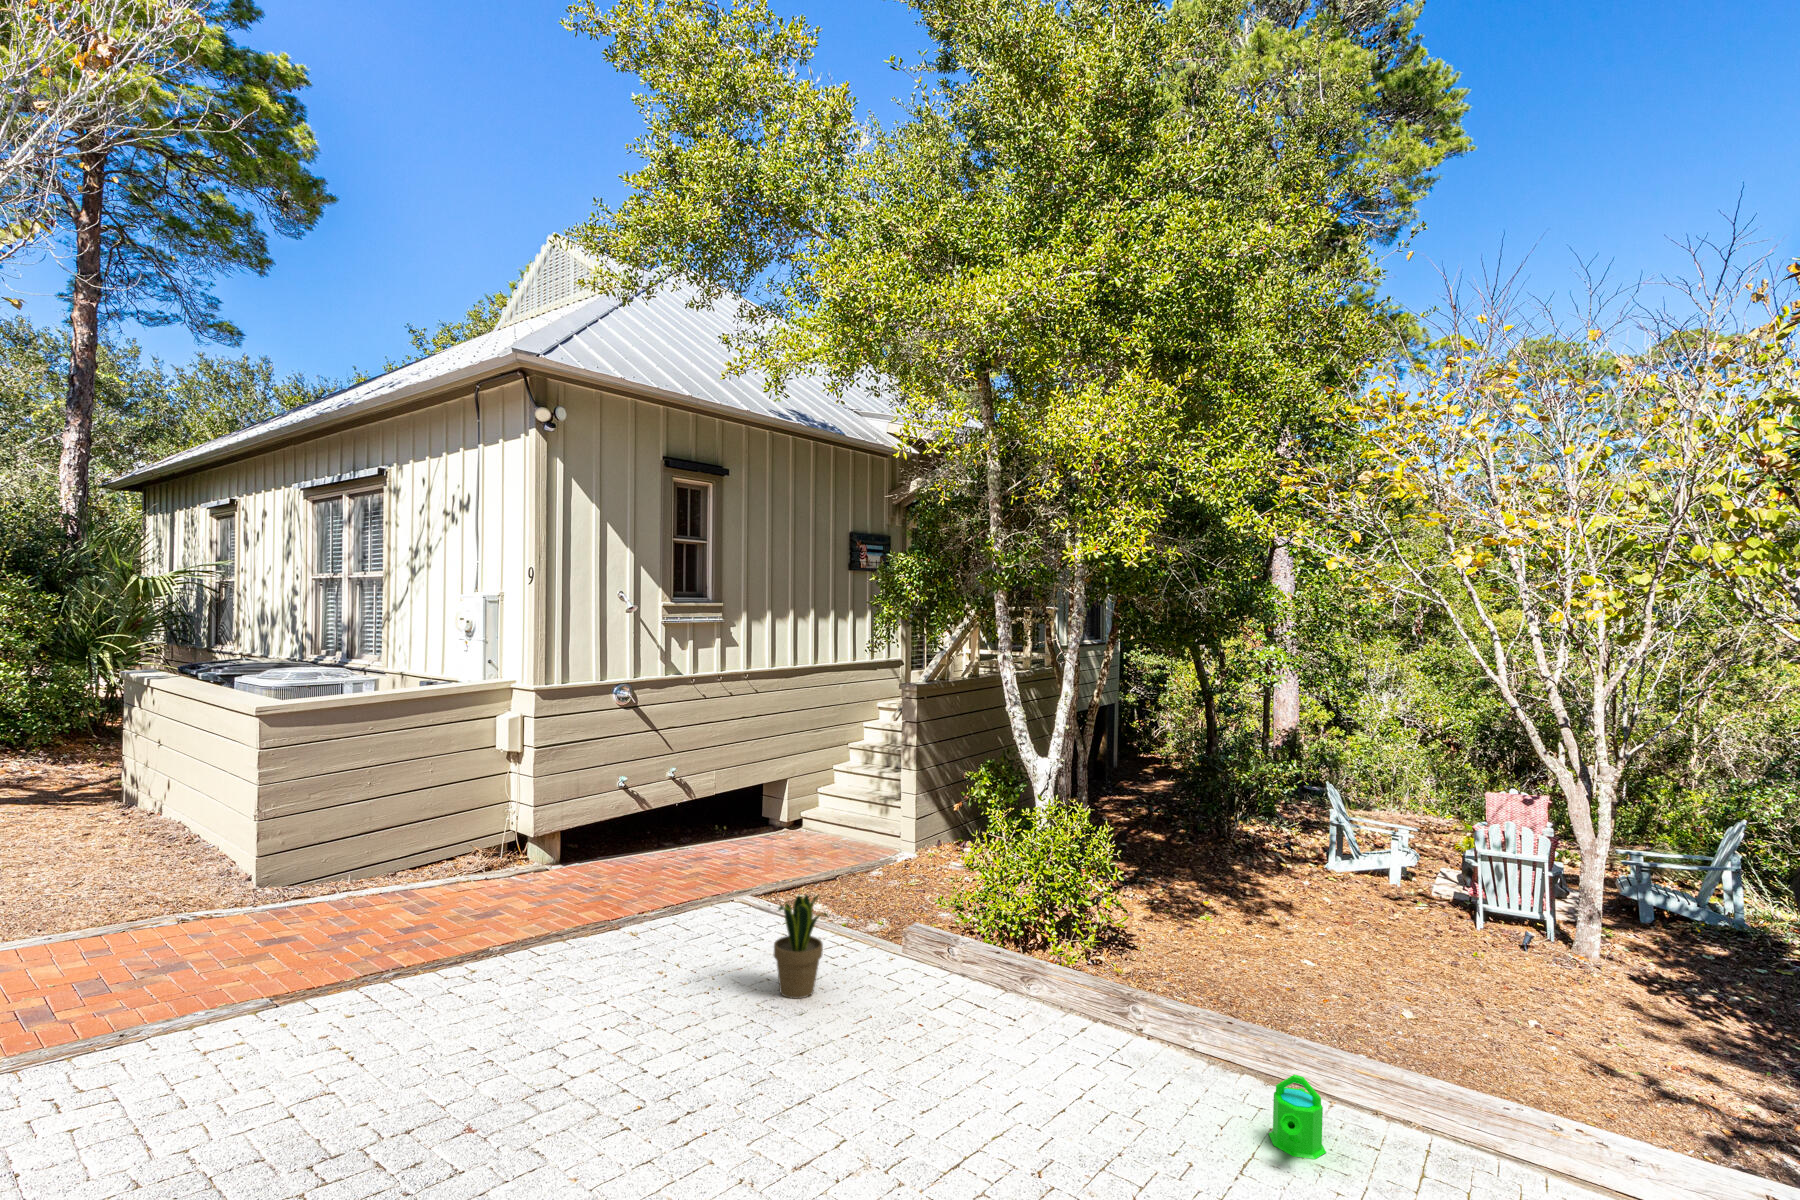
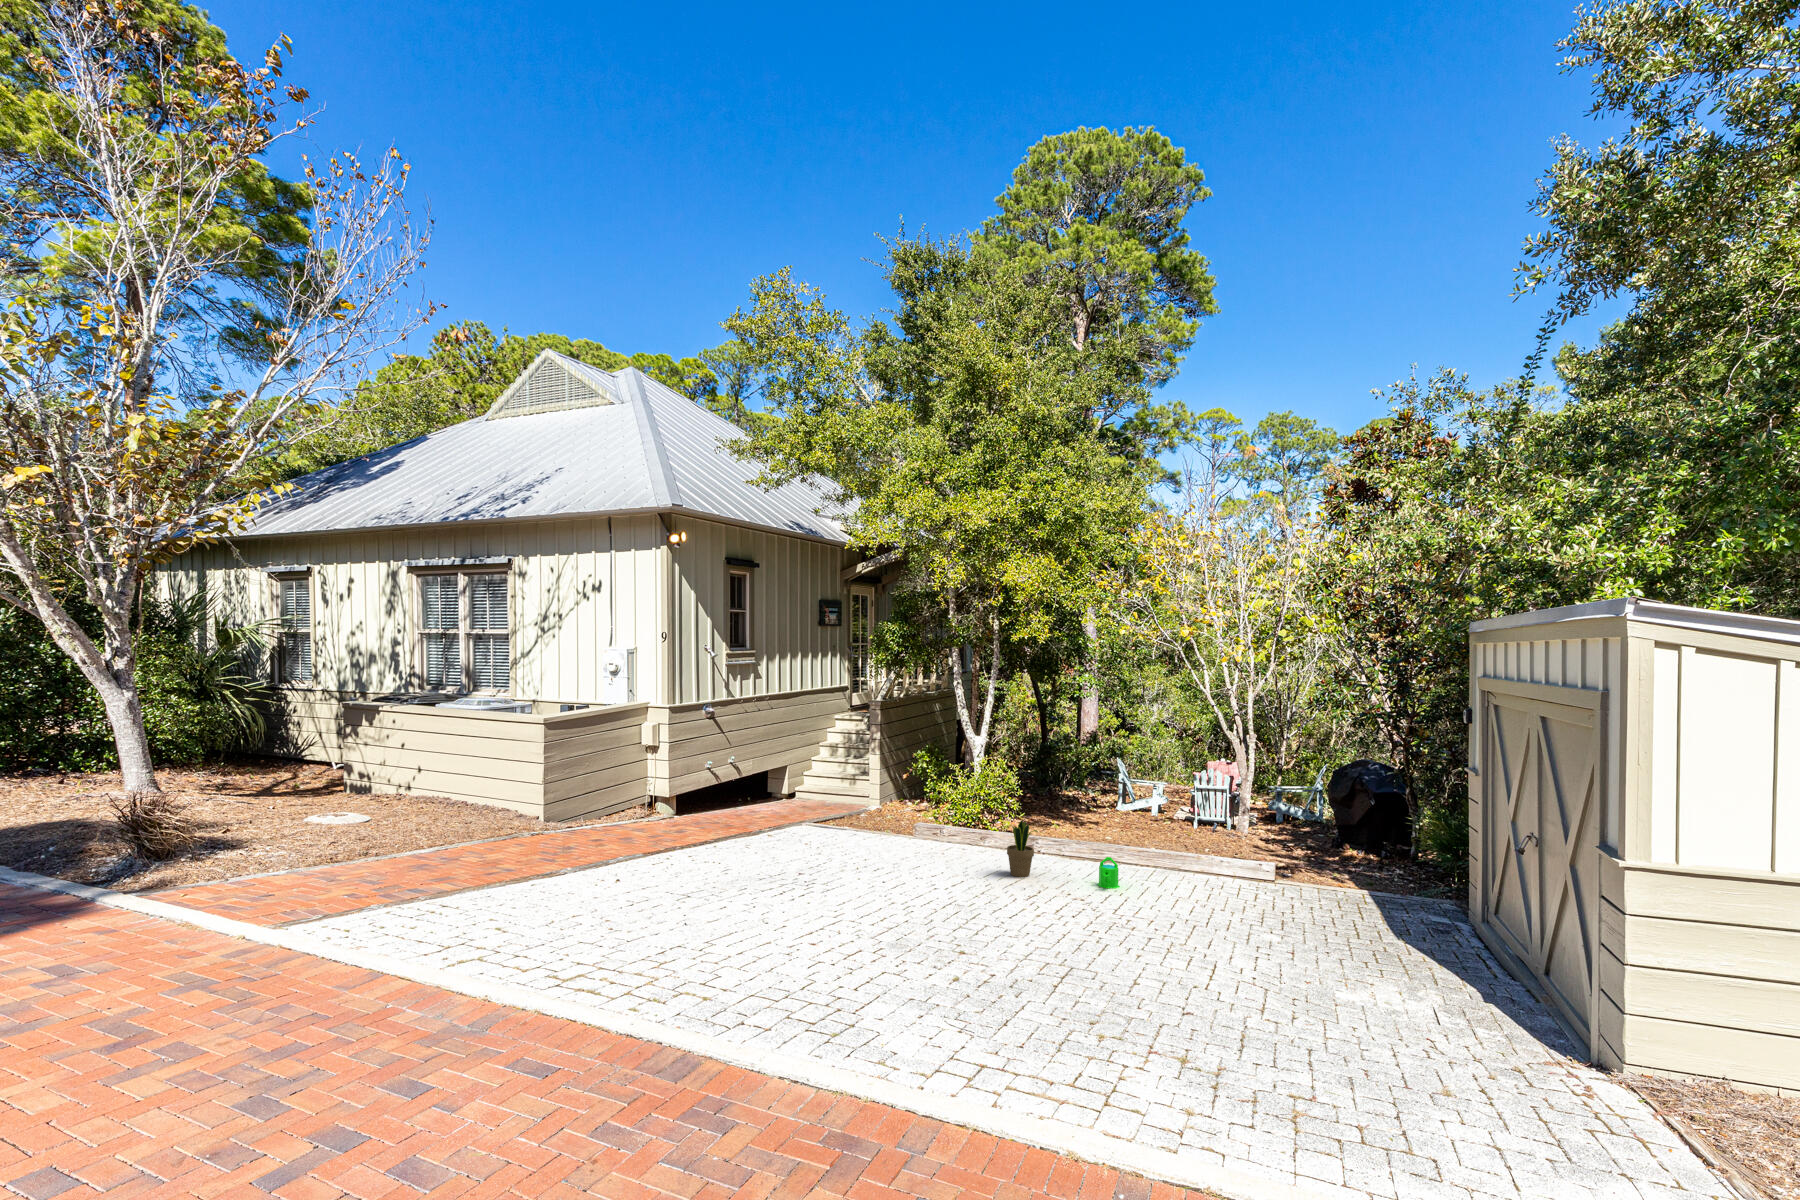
potted plant: present [774,894,828,999] -> present [1007,821,1038,877]

